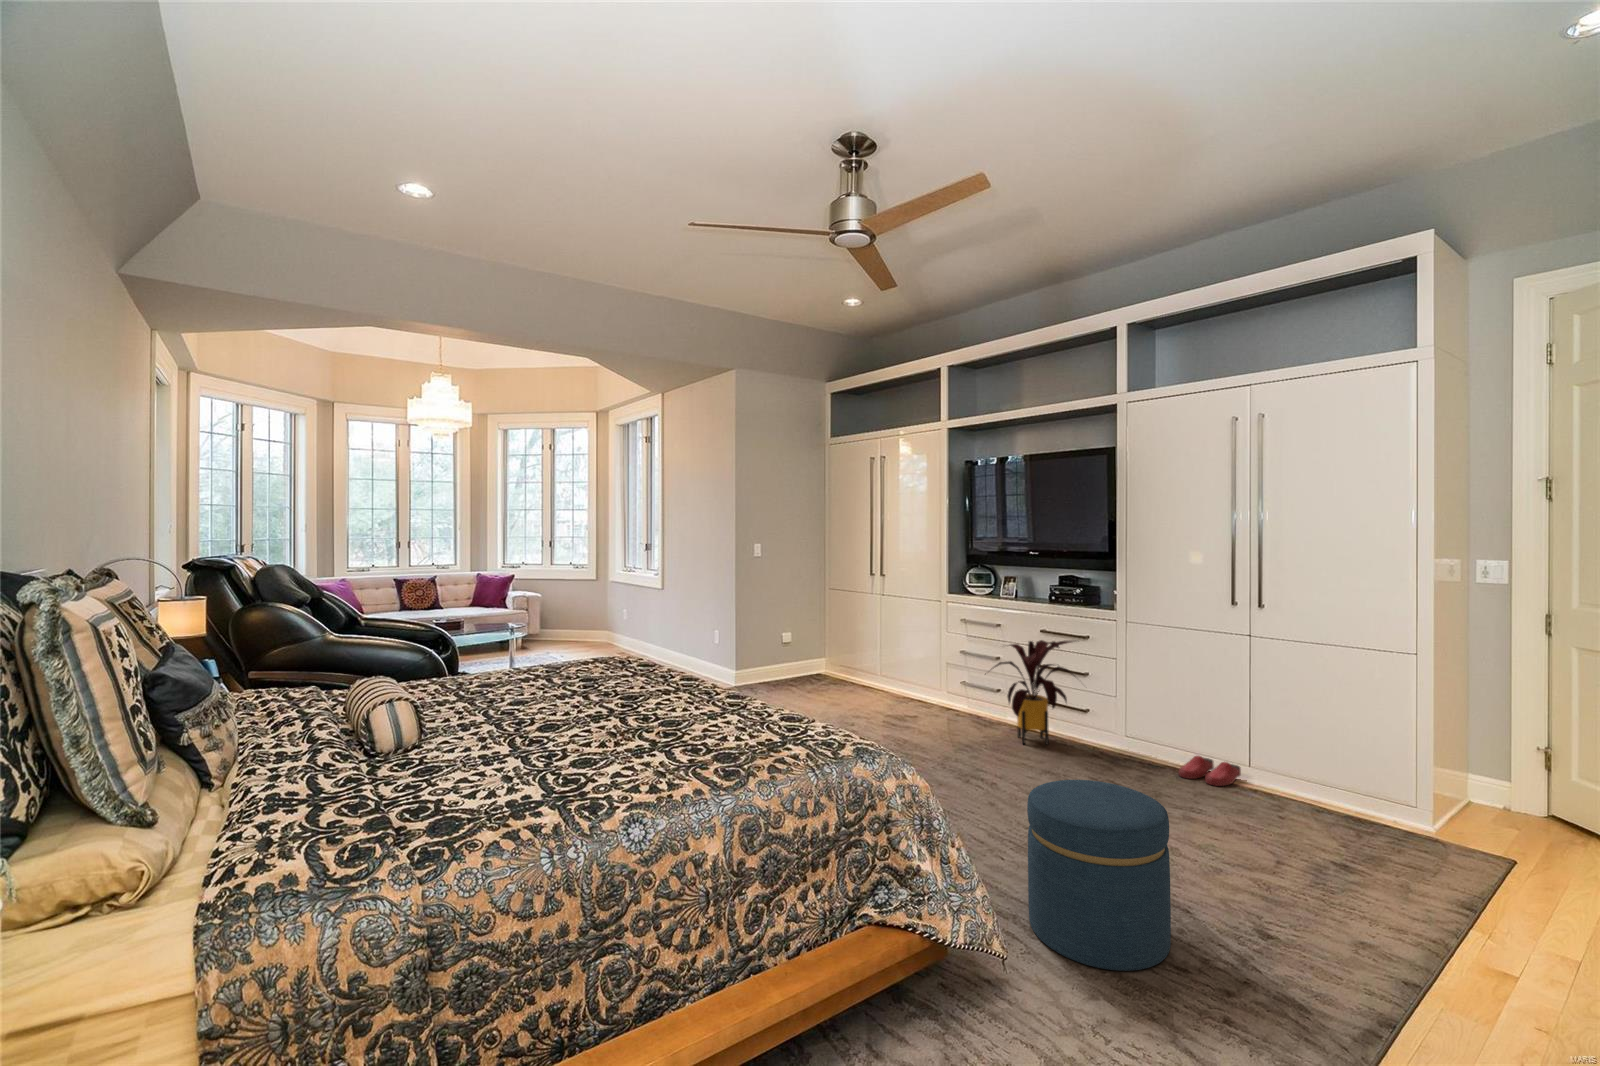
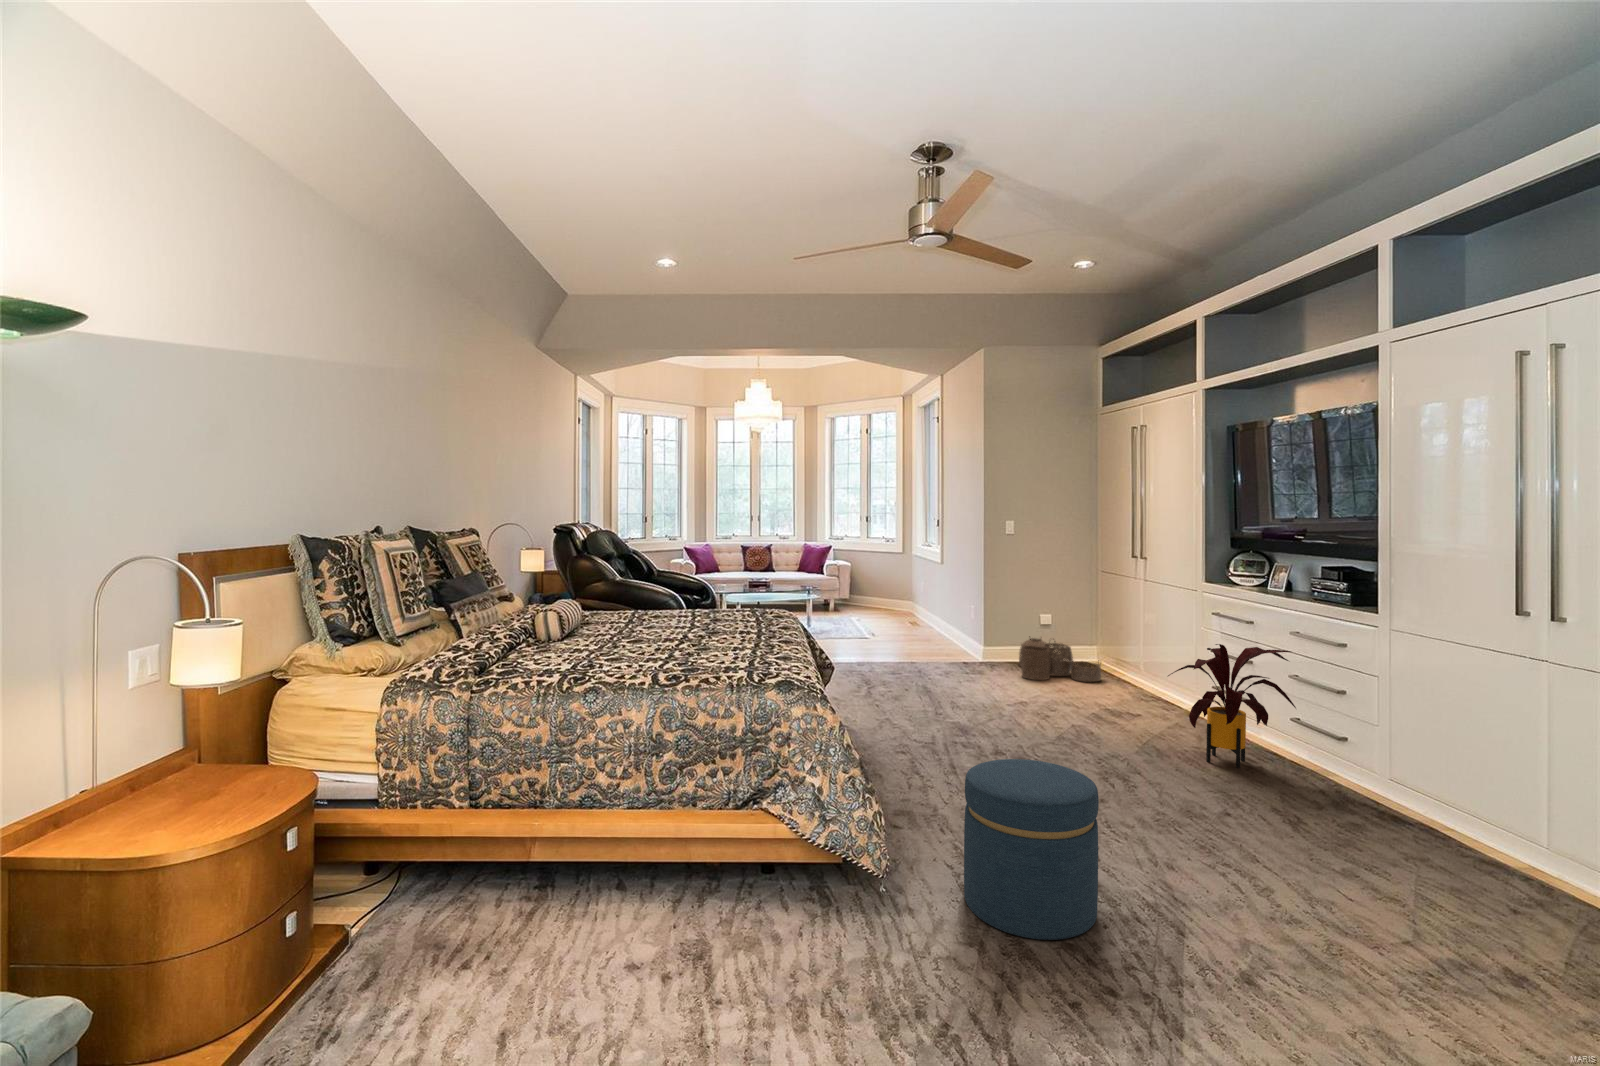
woven basket: none [777,651,861,694] -> present [1019,636,1101,682]
slippers: present [1178,756,1241,786] -> none [1372,813,1480,854]

